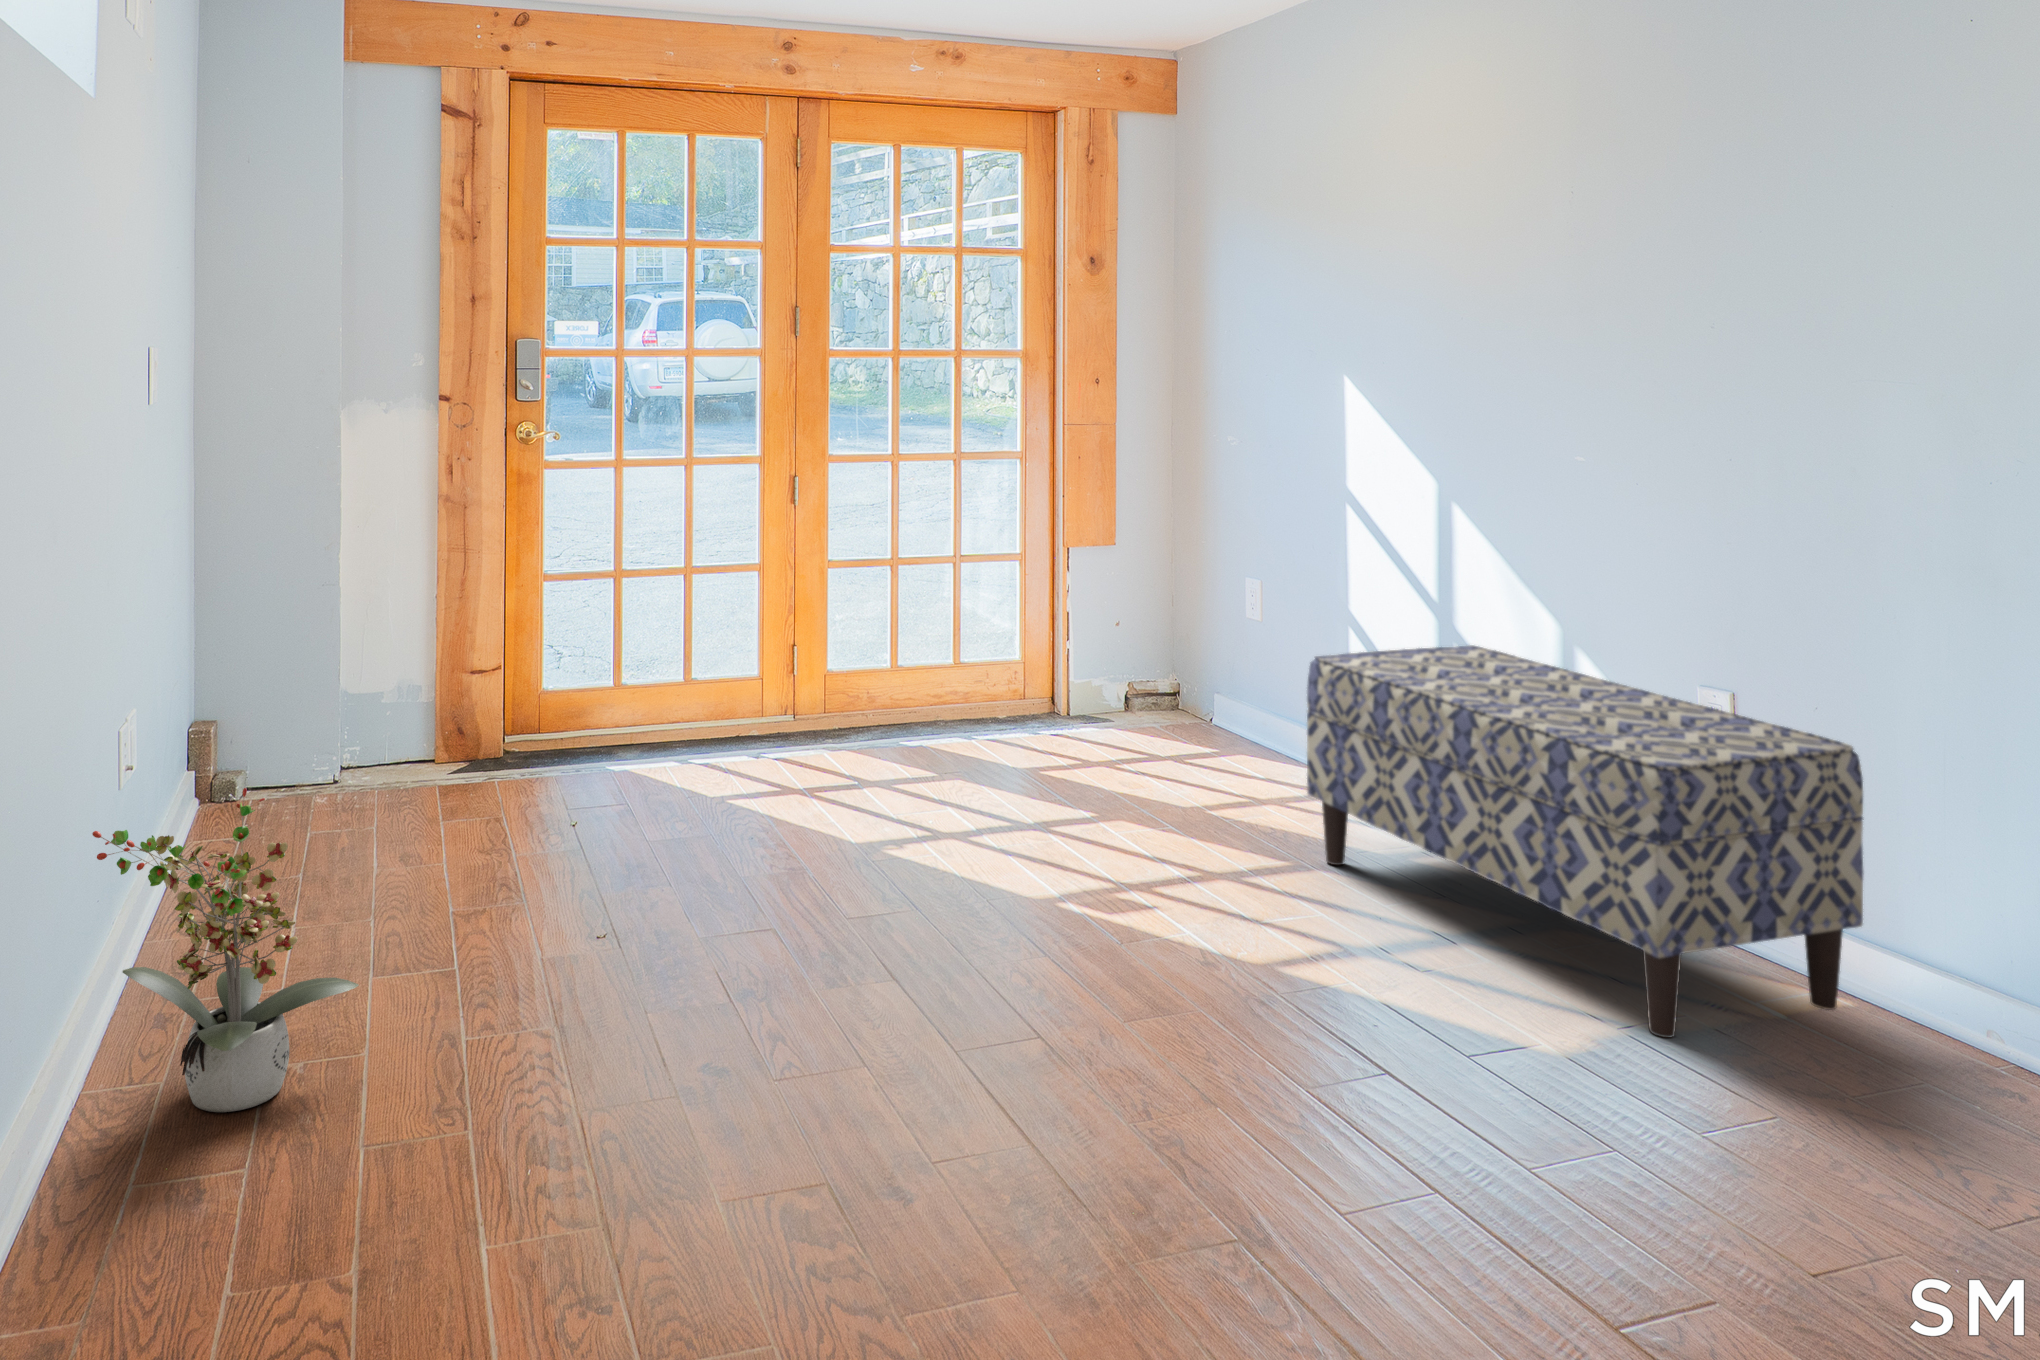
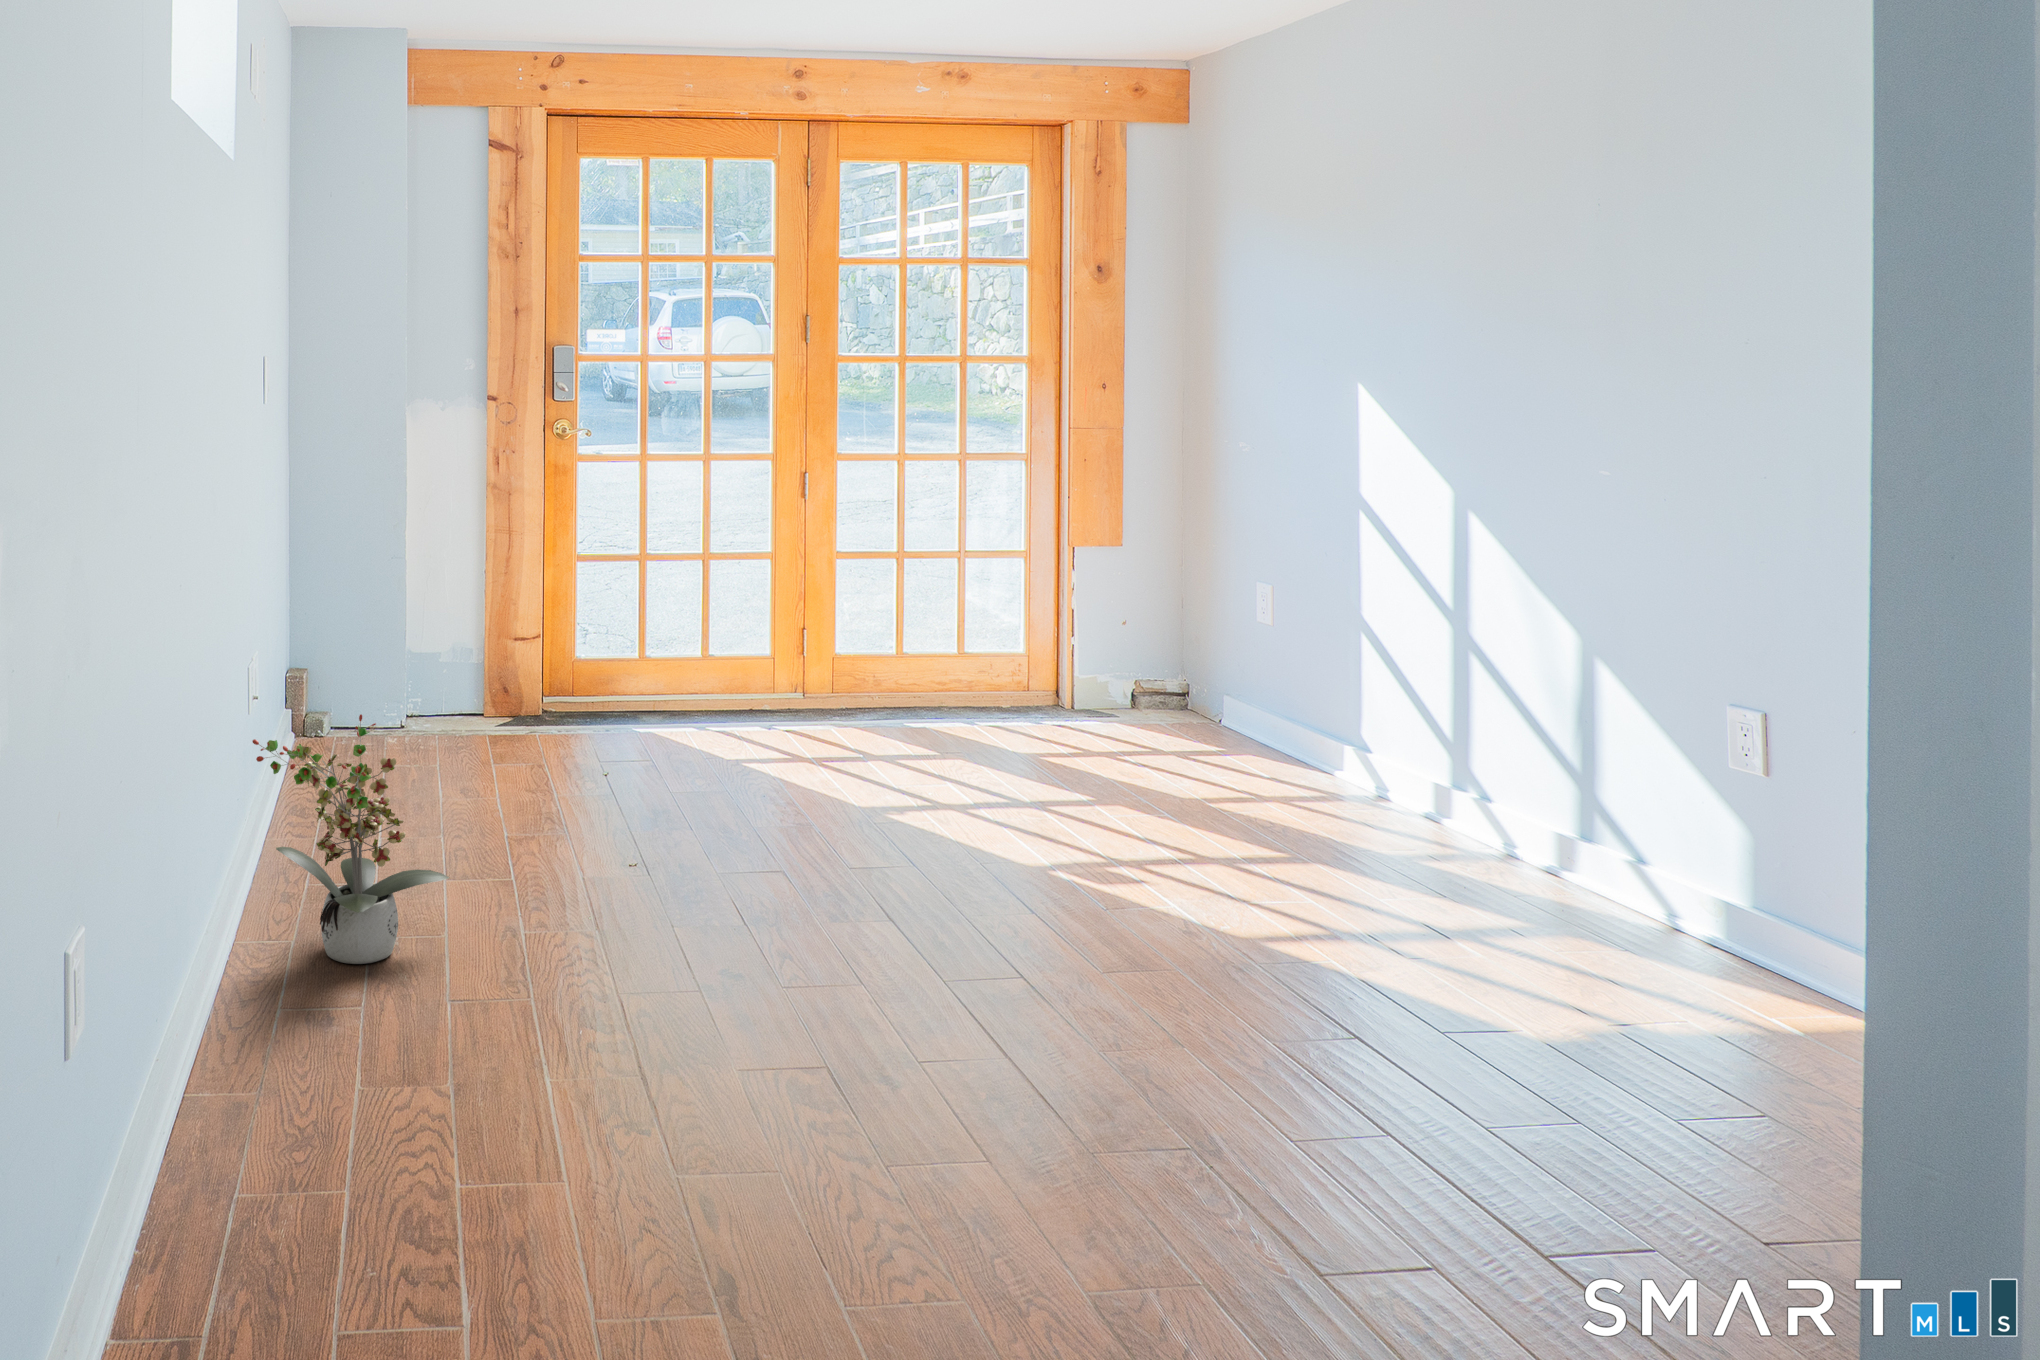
bench: present [1307,645,1864,1038] -> none [1305,655,1883,1029]

